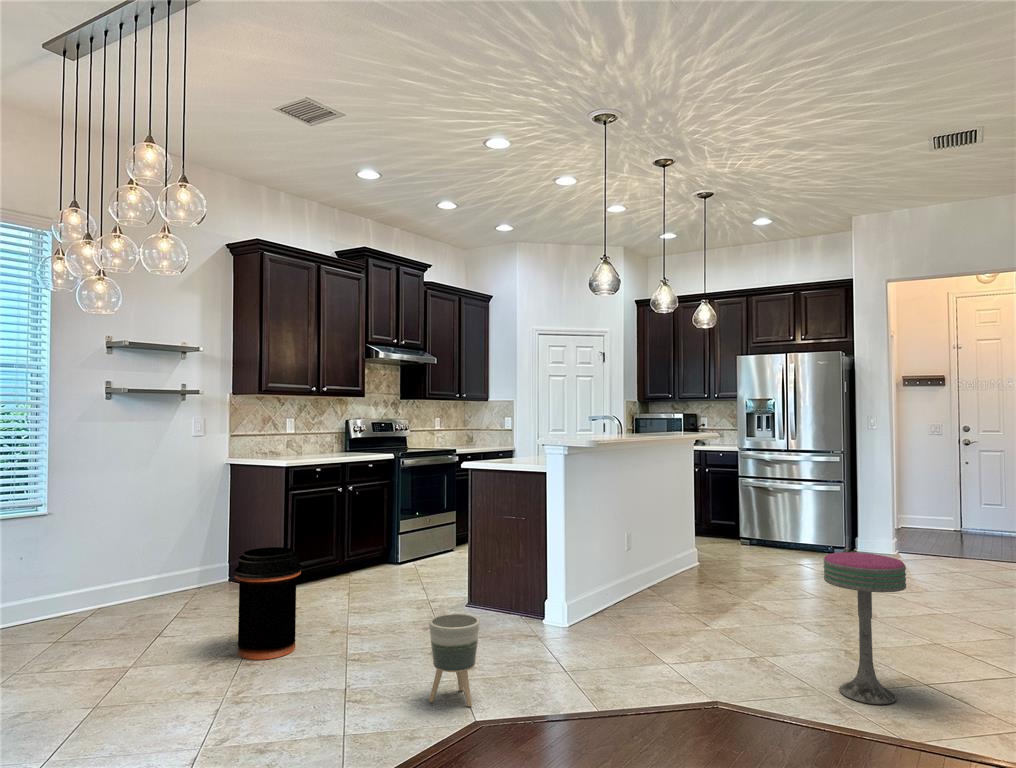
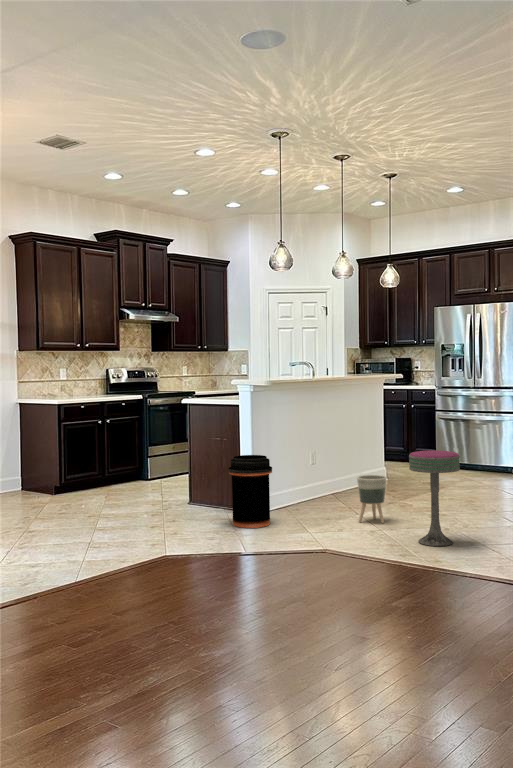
trash can: present [234,547,301,660] -> present [228,455,272,528]
planter: present [429,614,480,706] -> present [357,475,386,523]

